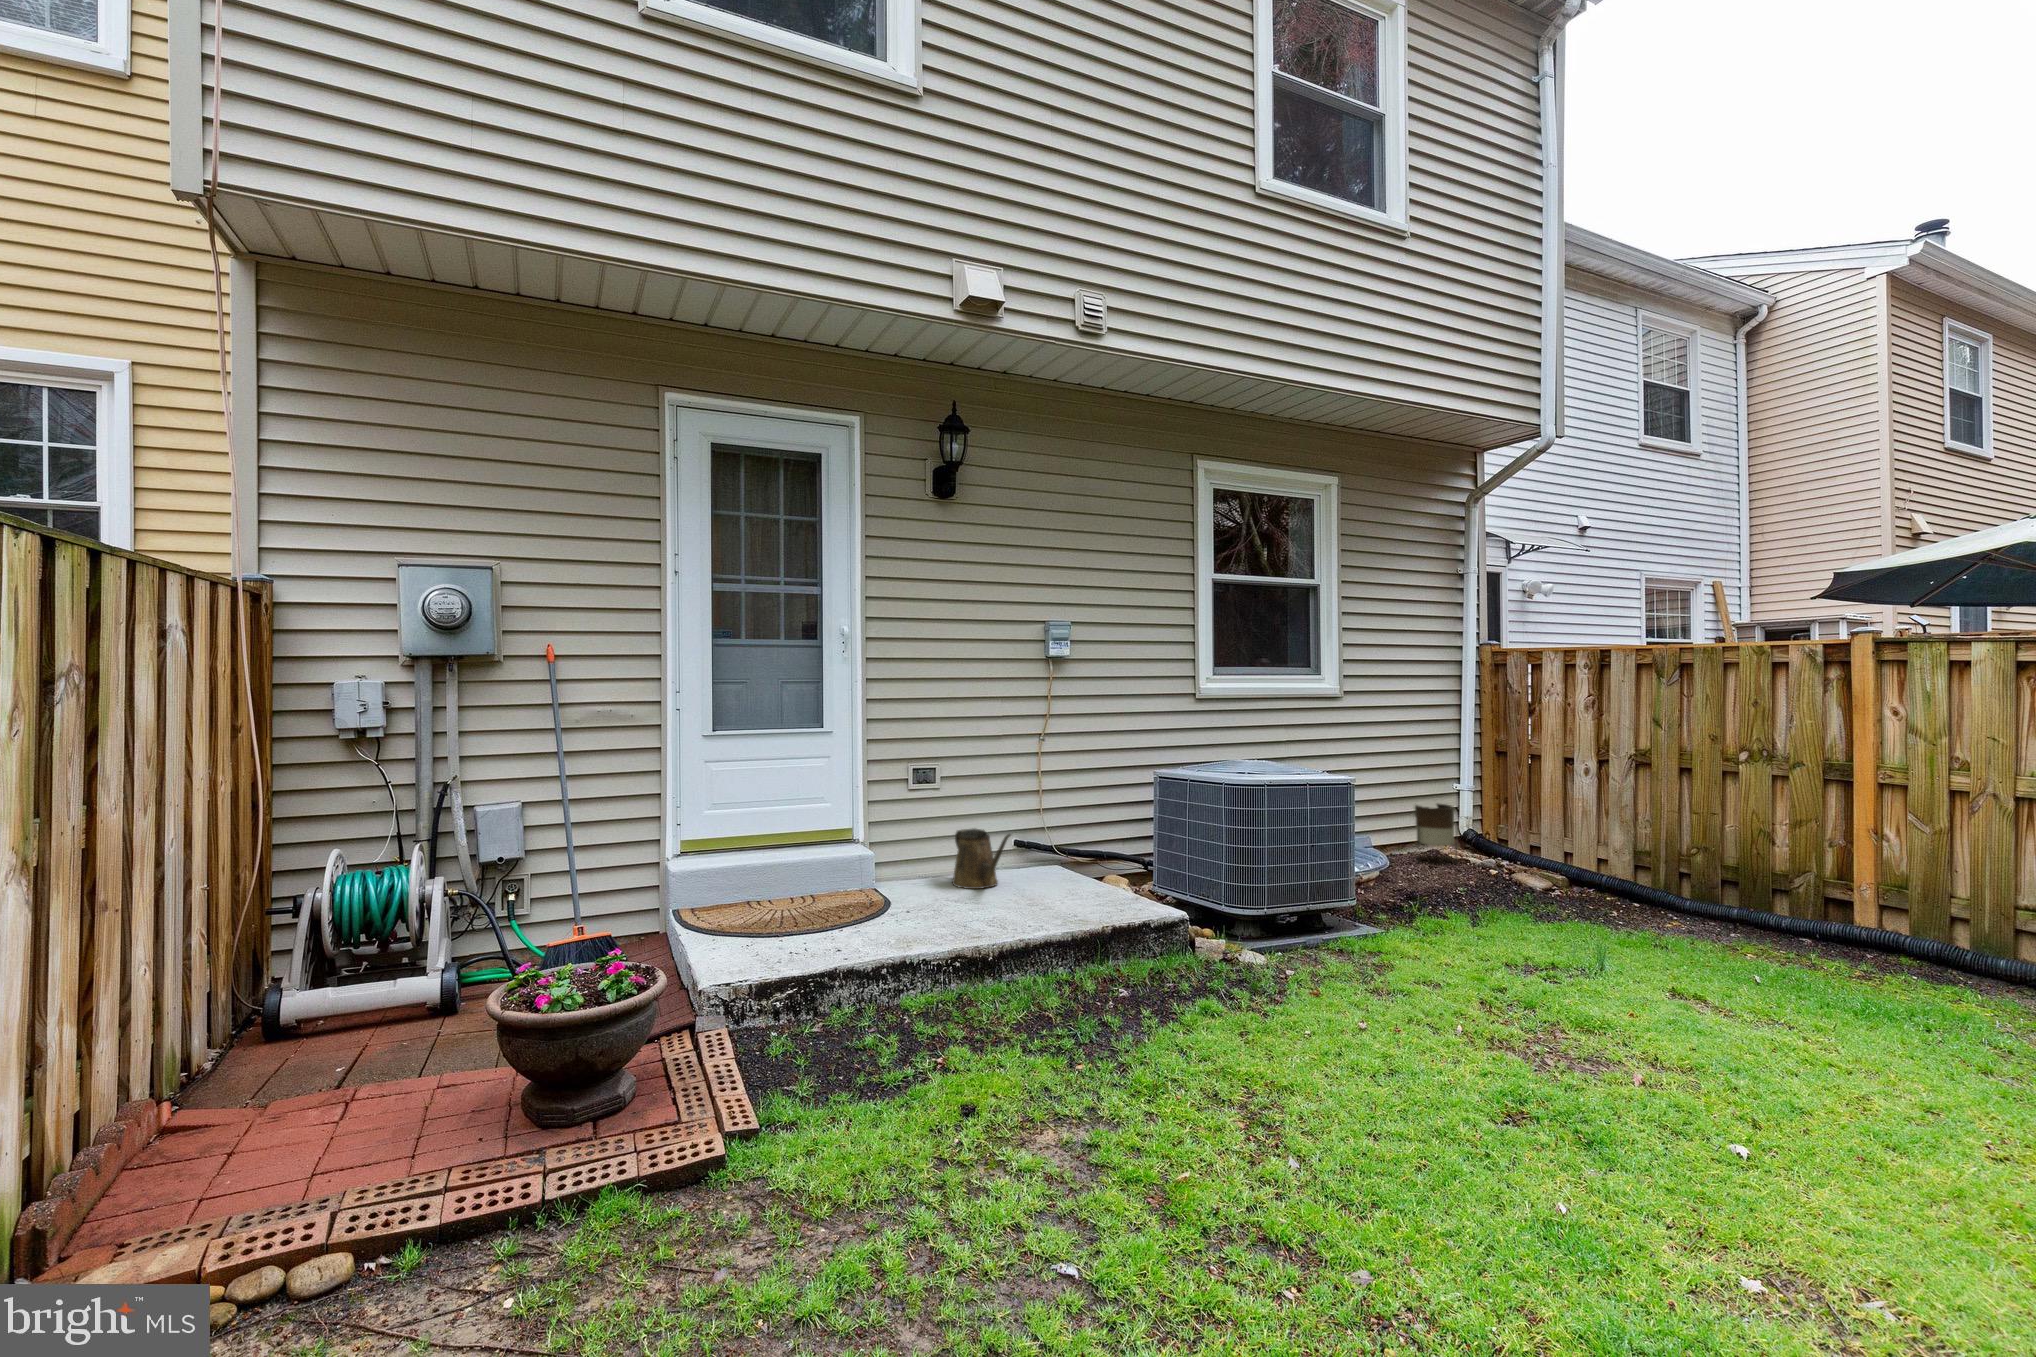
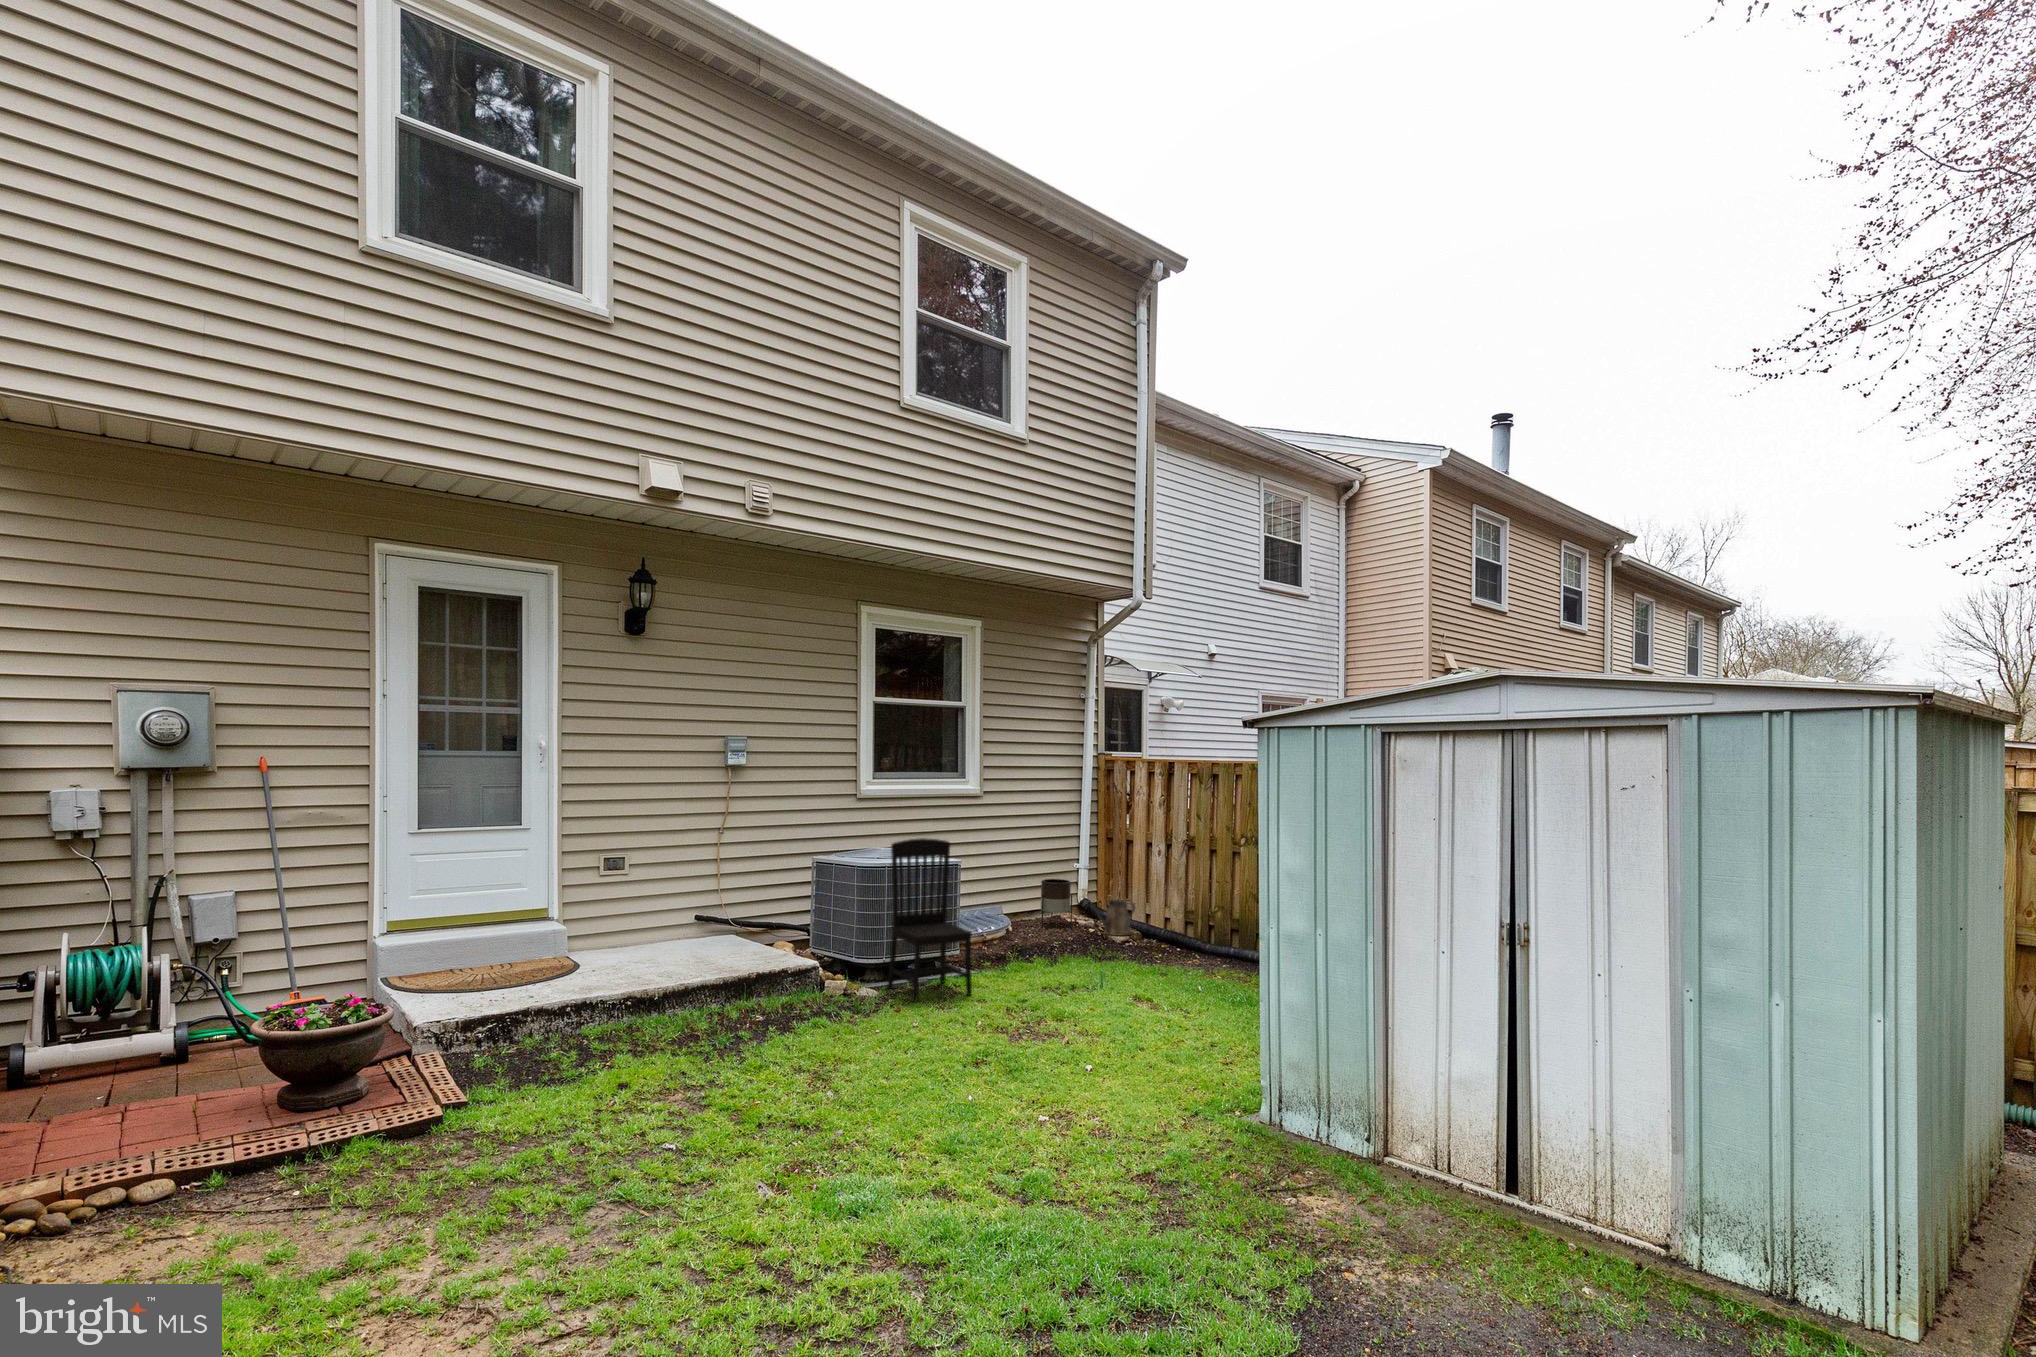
chair: none [1271,750,1397,973] -> present [887,838,972,1002]
watering can: present [952,829,1011,889] -> present [1088,900,1135,936]

